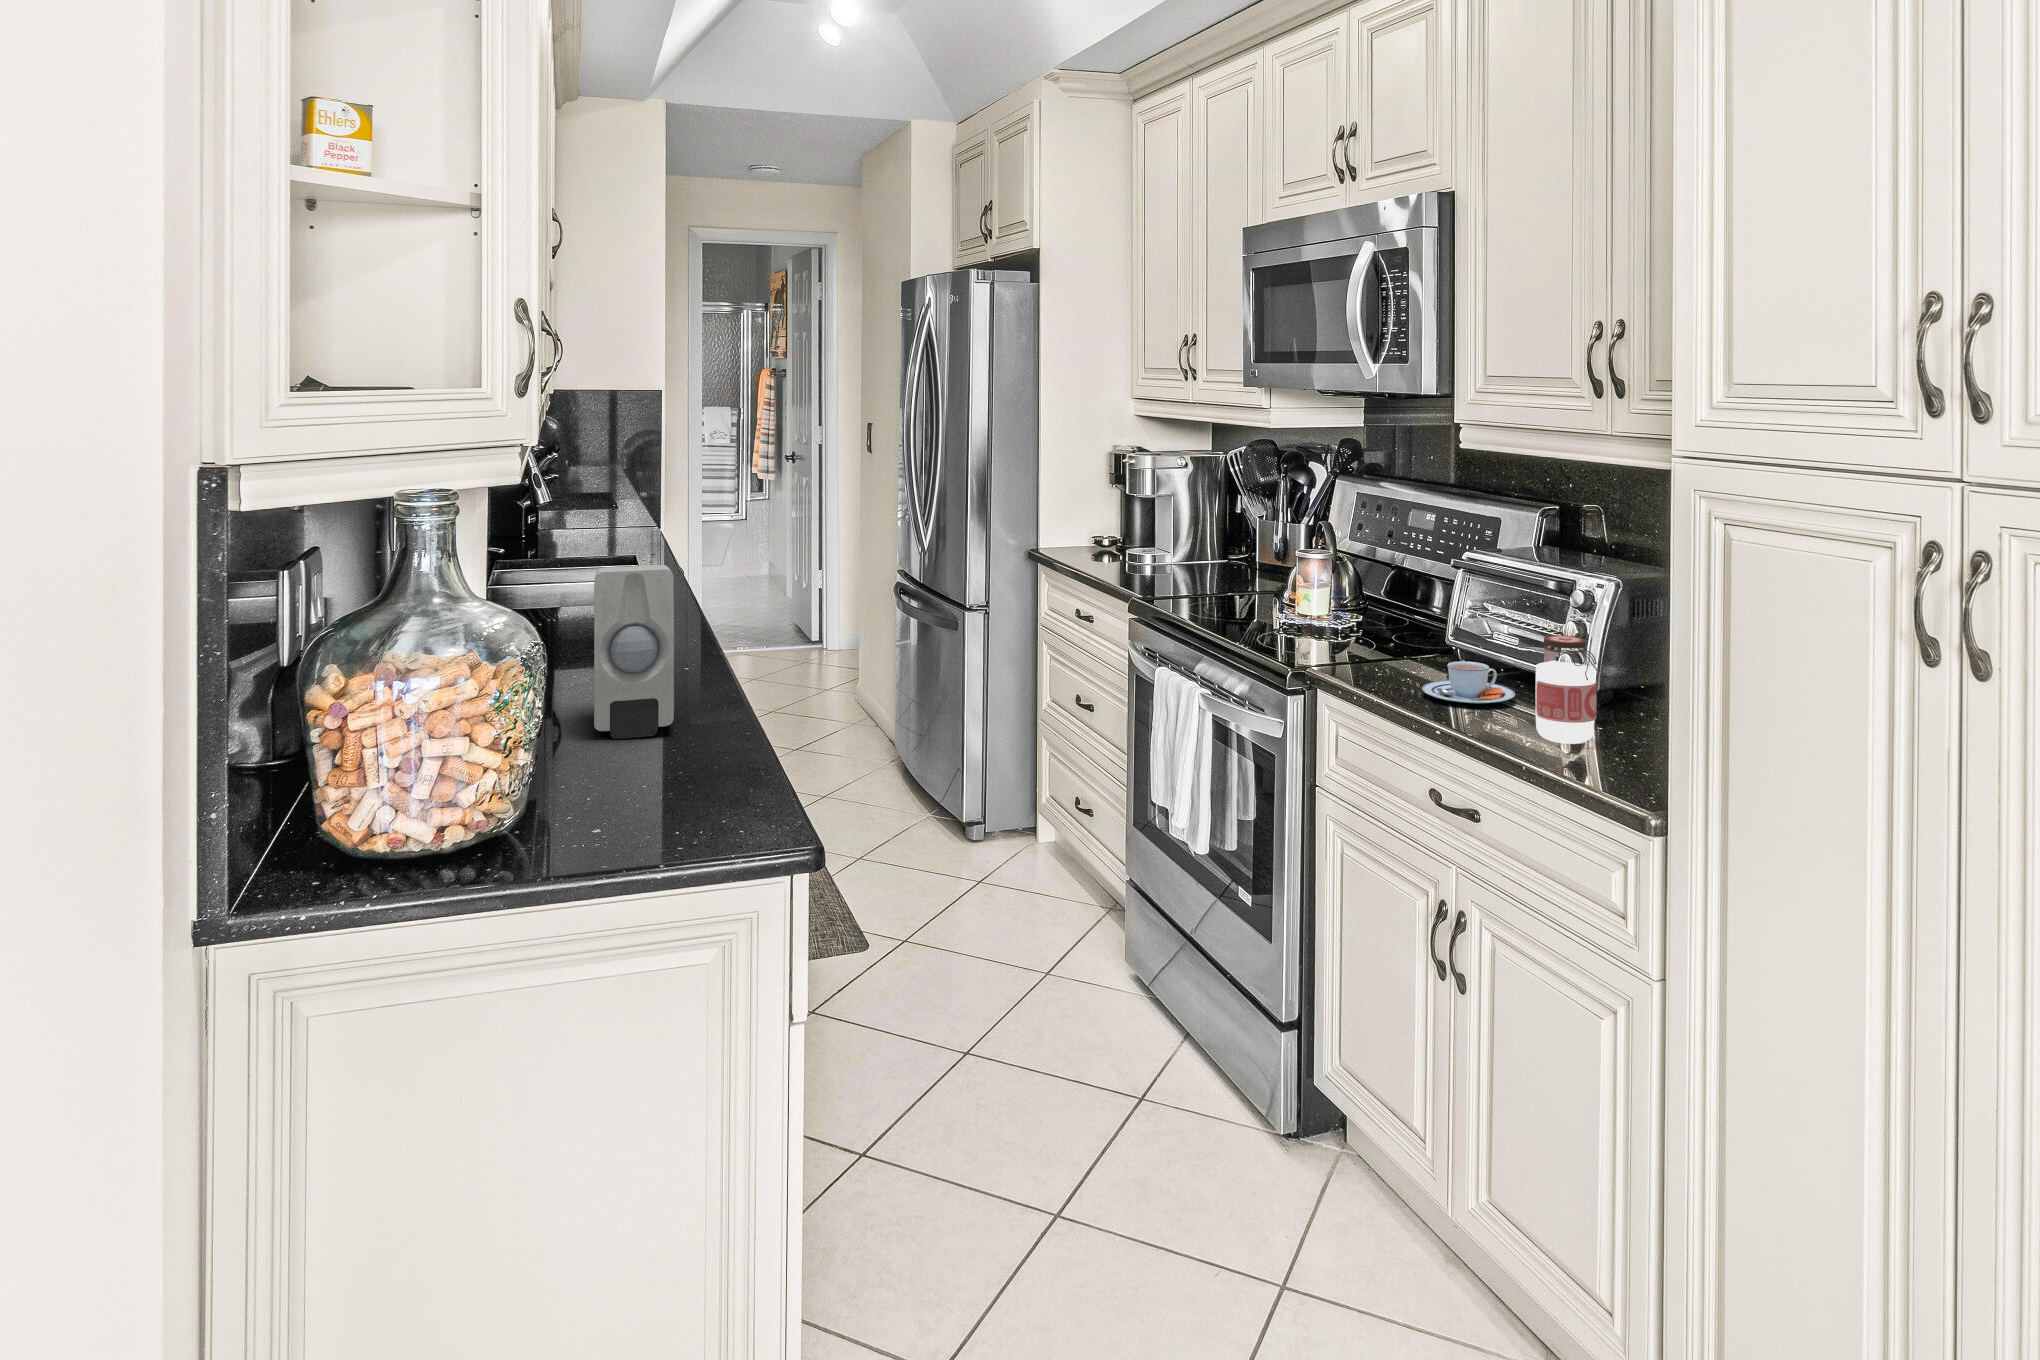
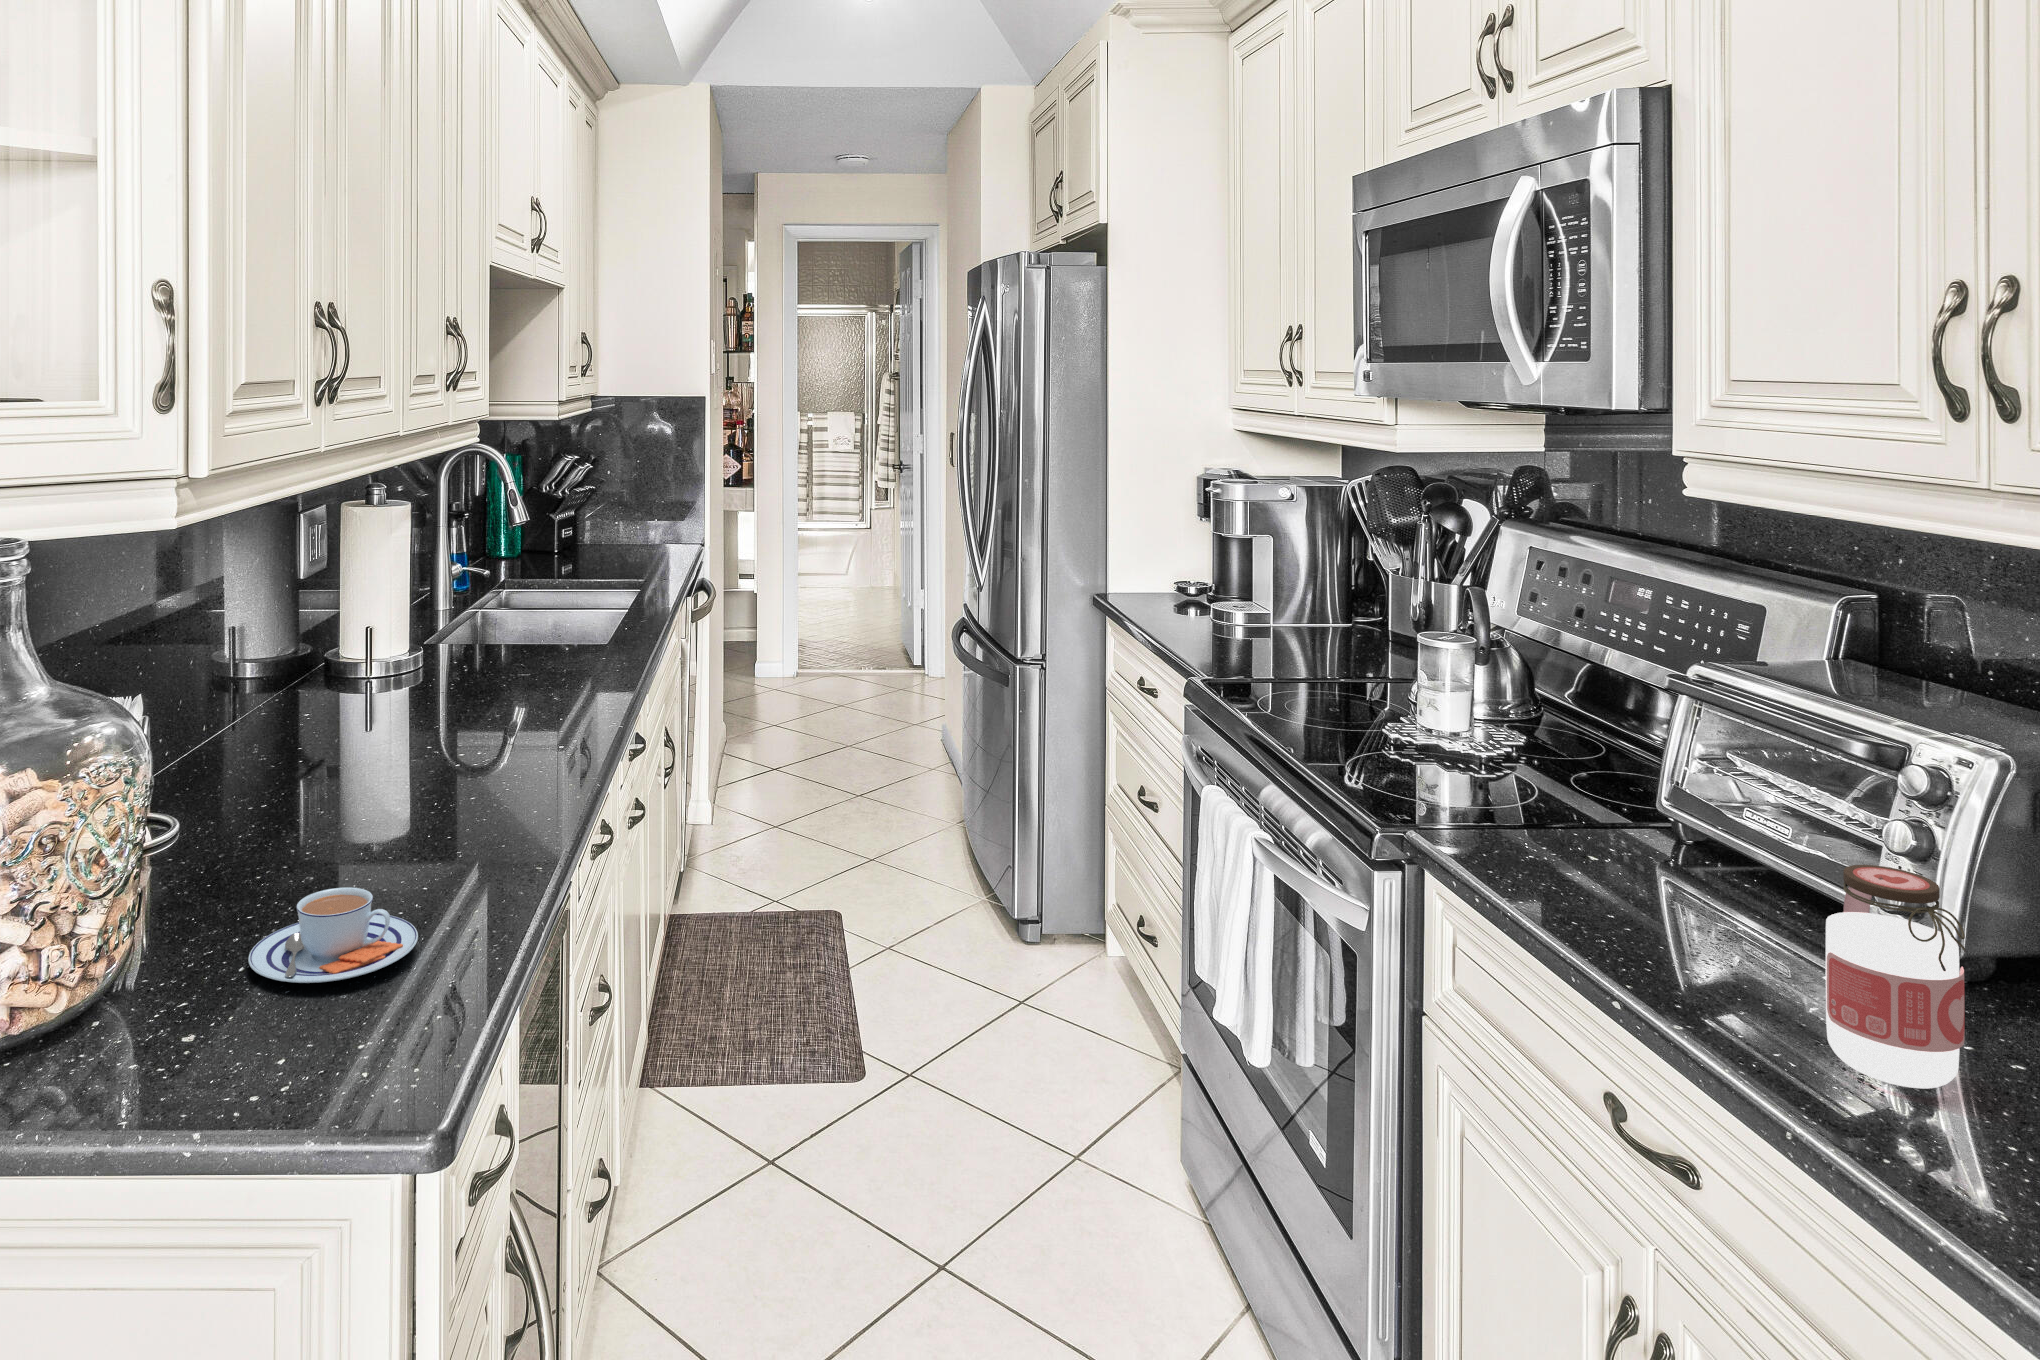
soap dispenser: present [594,565,674,739] -> none [352,623,490,860]
teacup: present [1422,661,1515,703] -> present [248,887,418,983]

